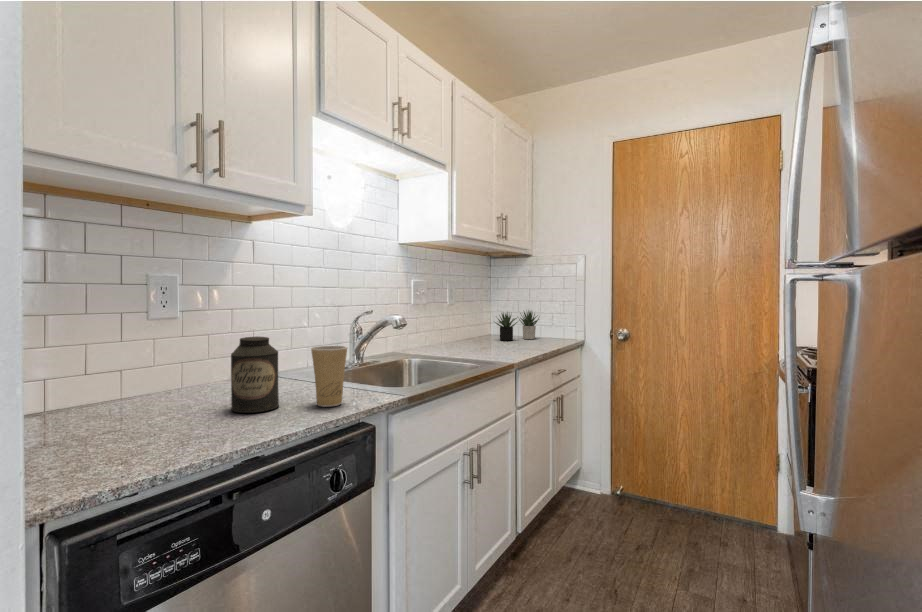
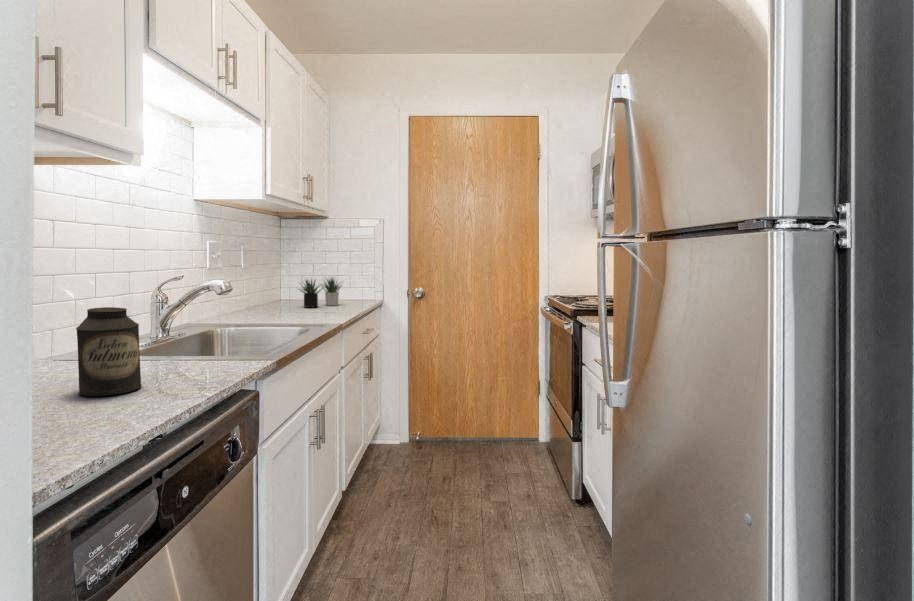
paper cup: present [311,346,347,407] -> none [178,315,222,380]

